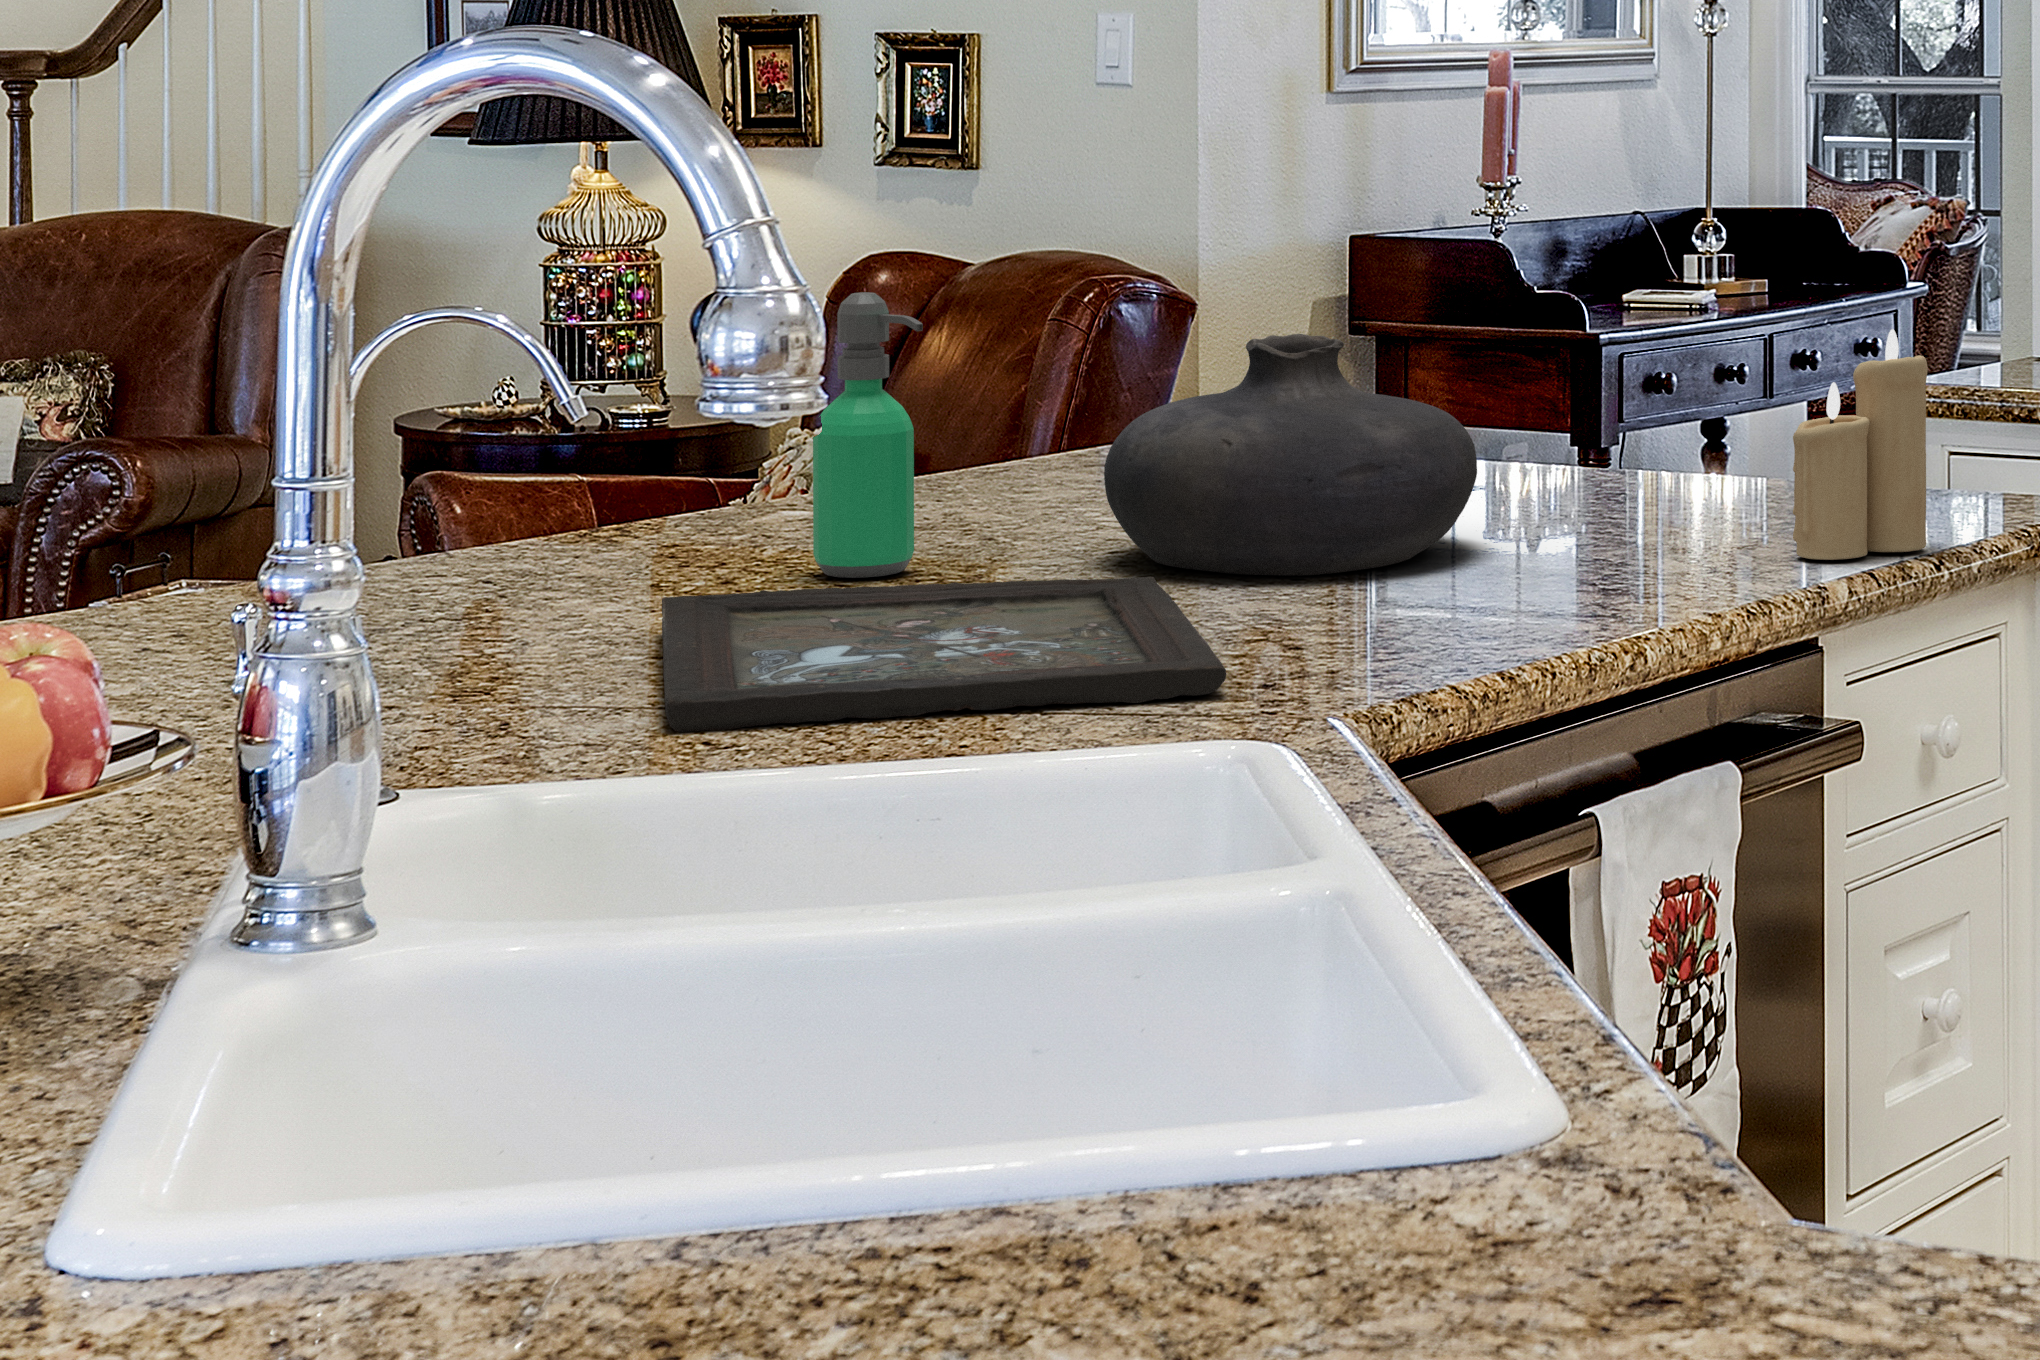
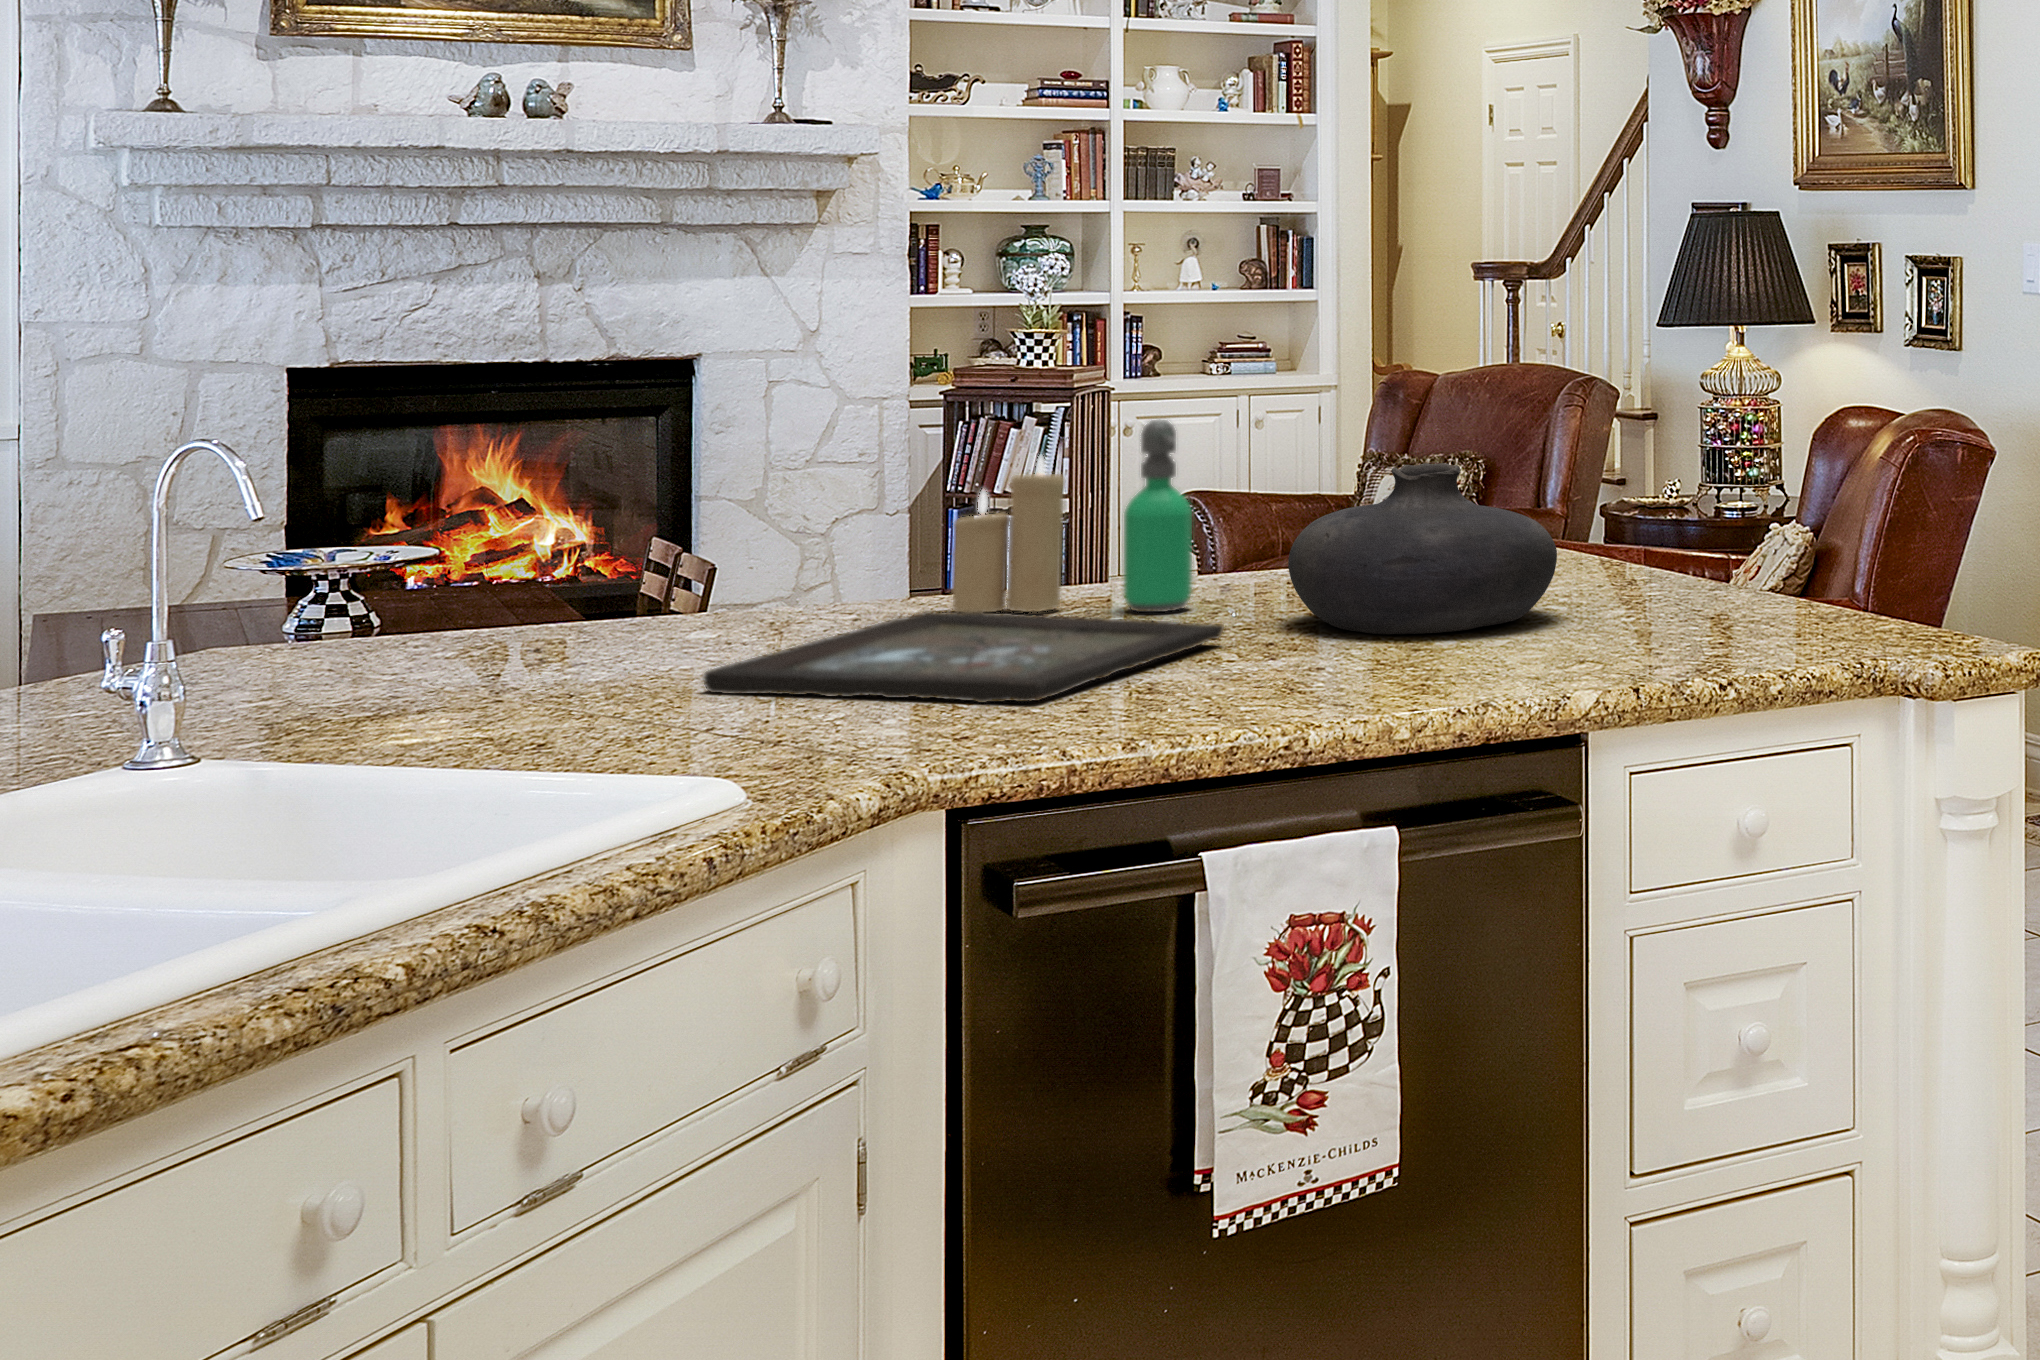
candle: present [1793,329,1928,560] -> present [951,456,1065,613]

